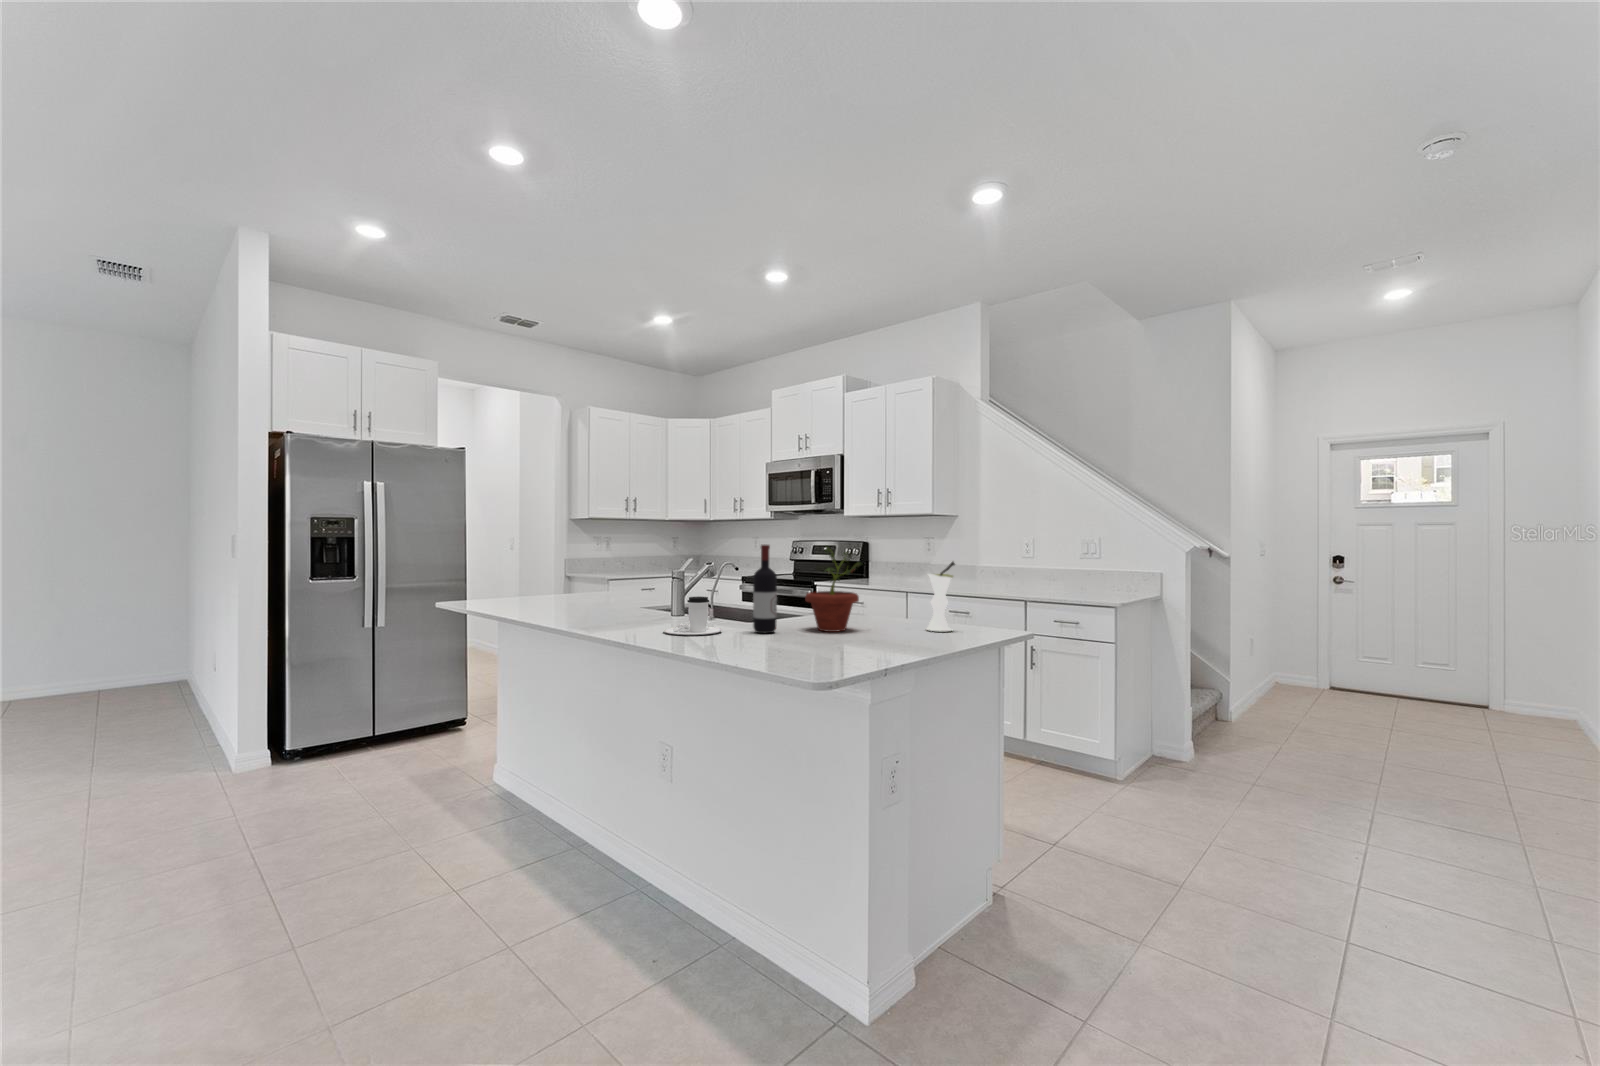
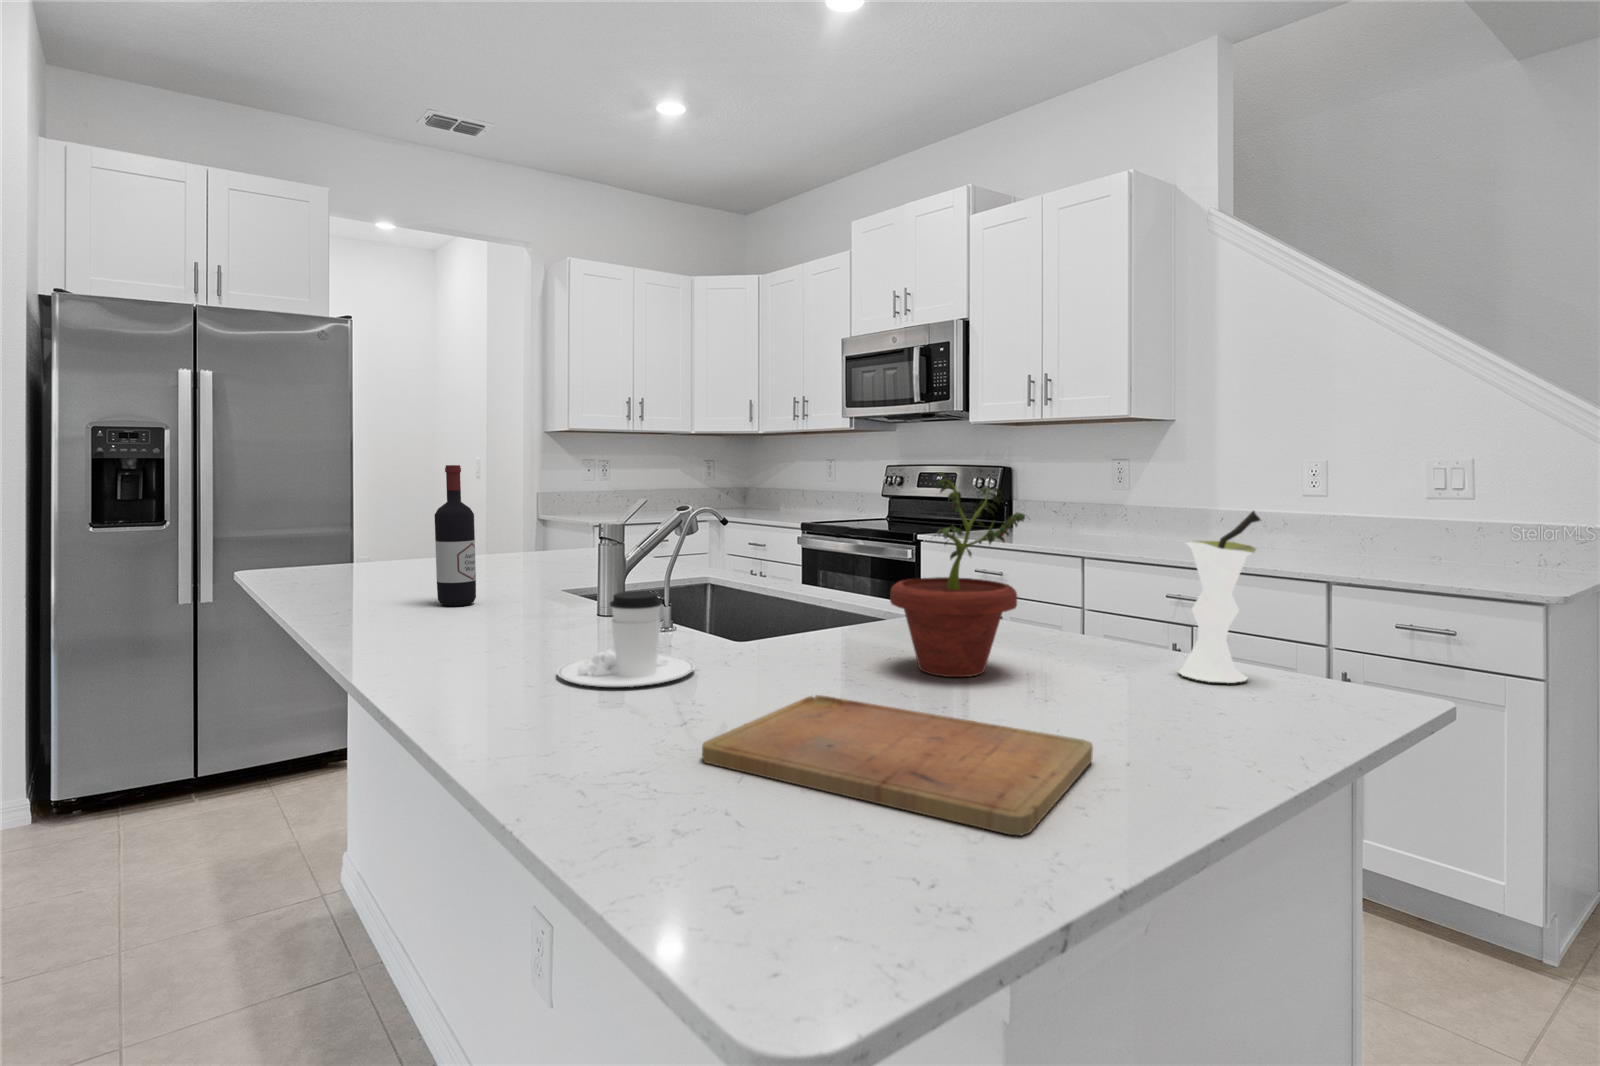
wine bottle: present [753,545,777,633] -> present [435,465,476,606]
cutting board: none [742,633,880,659] -> present [702,695,1093,835]

